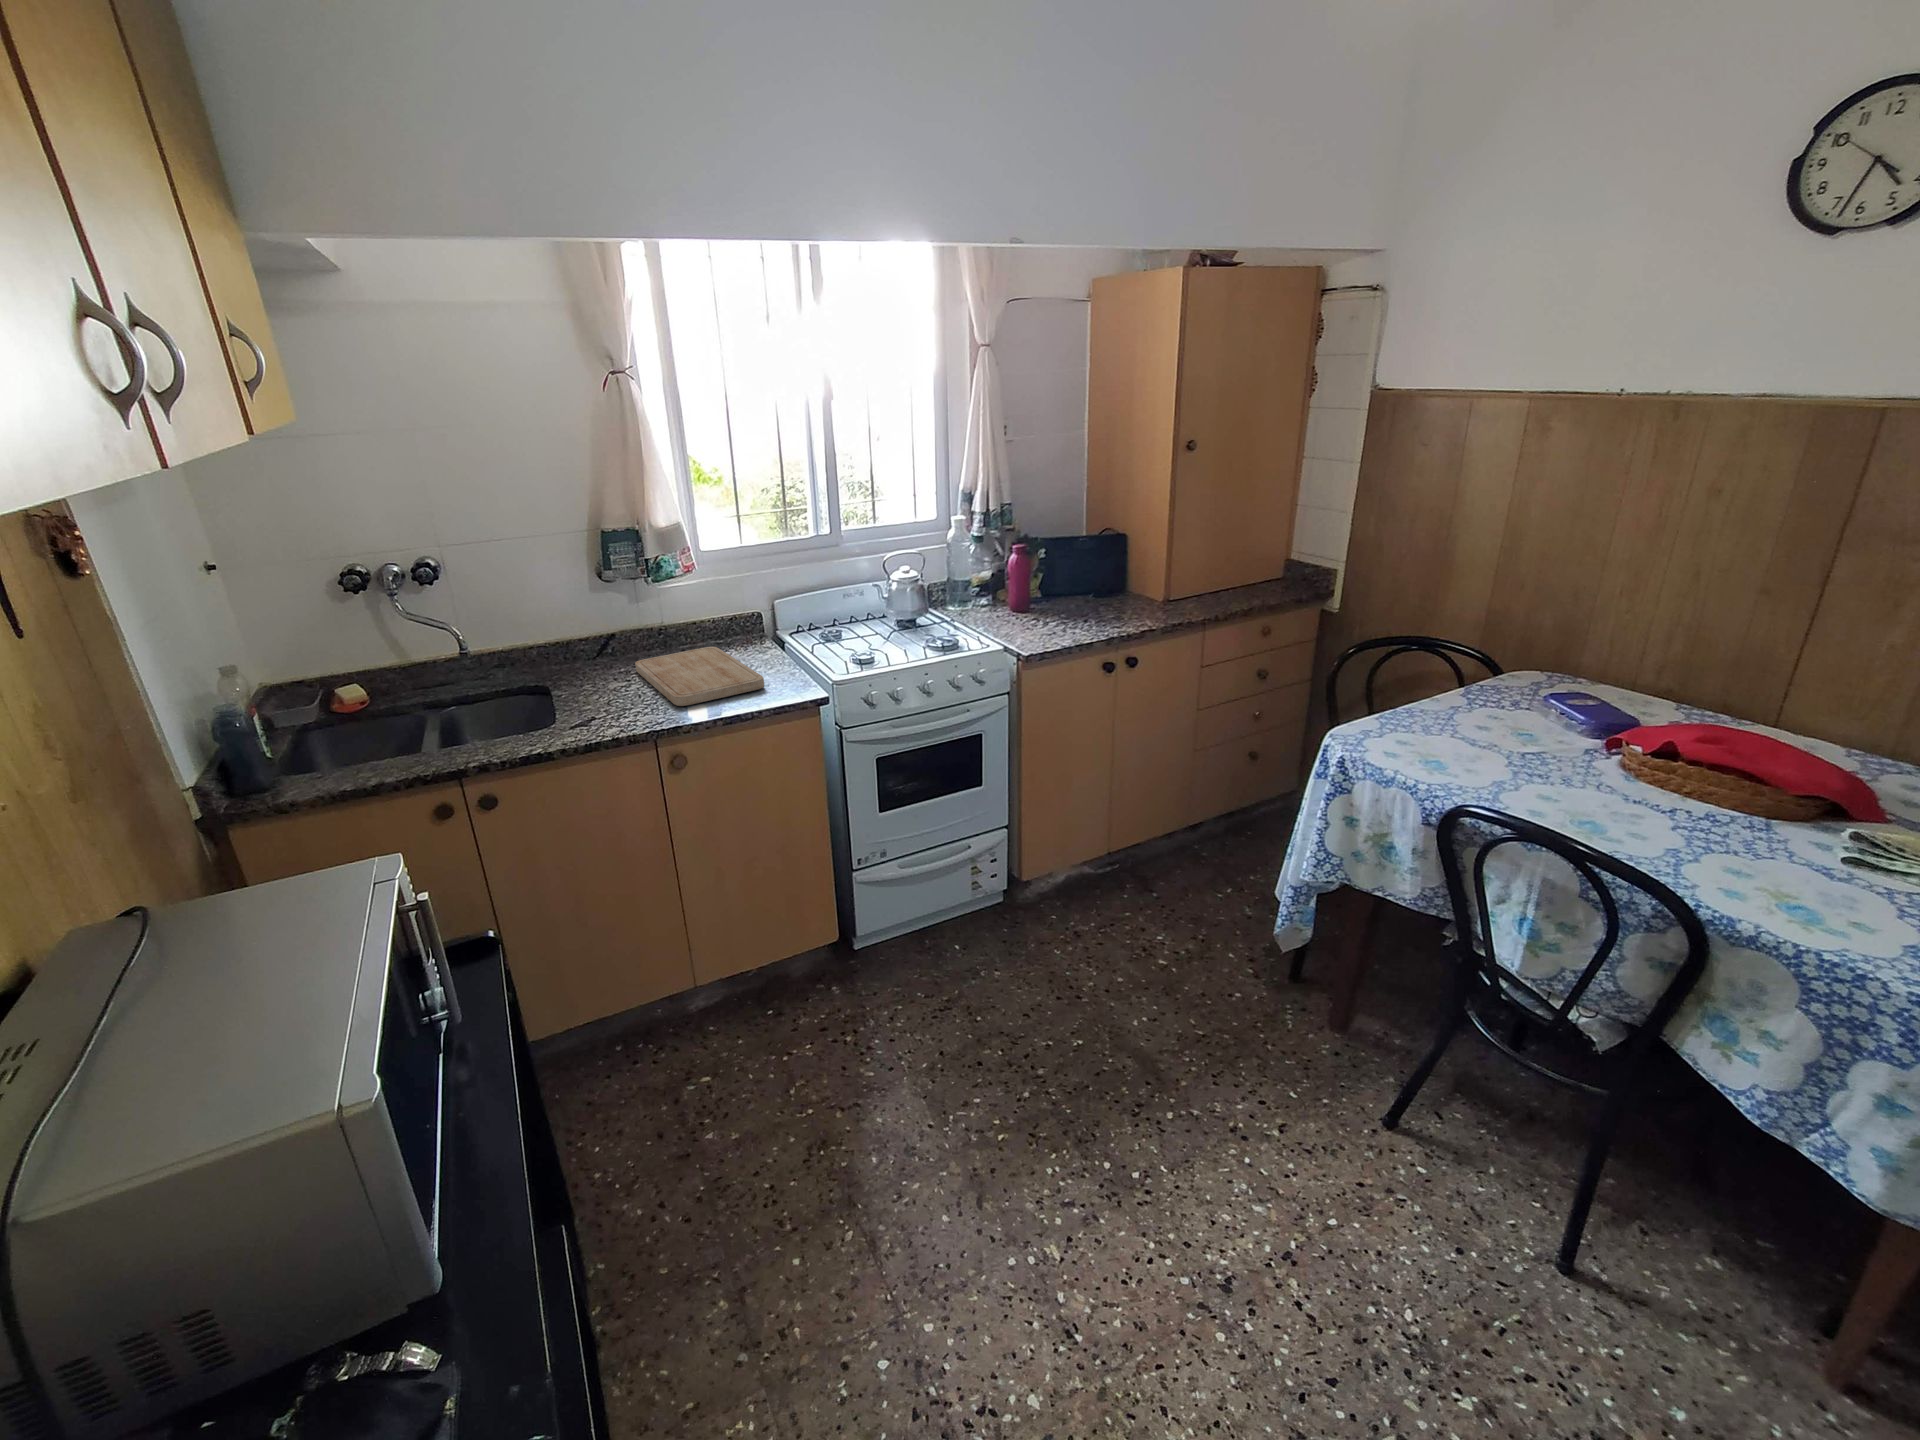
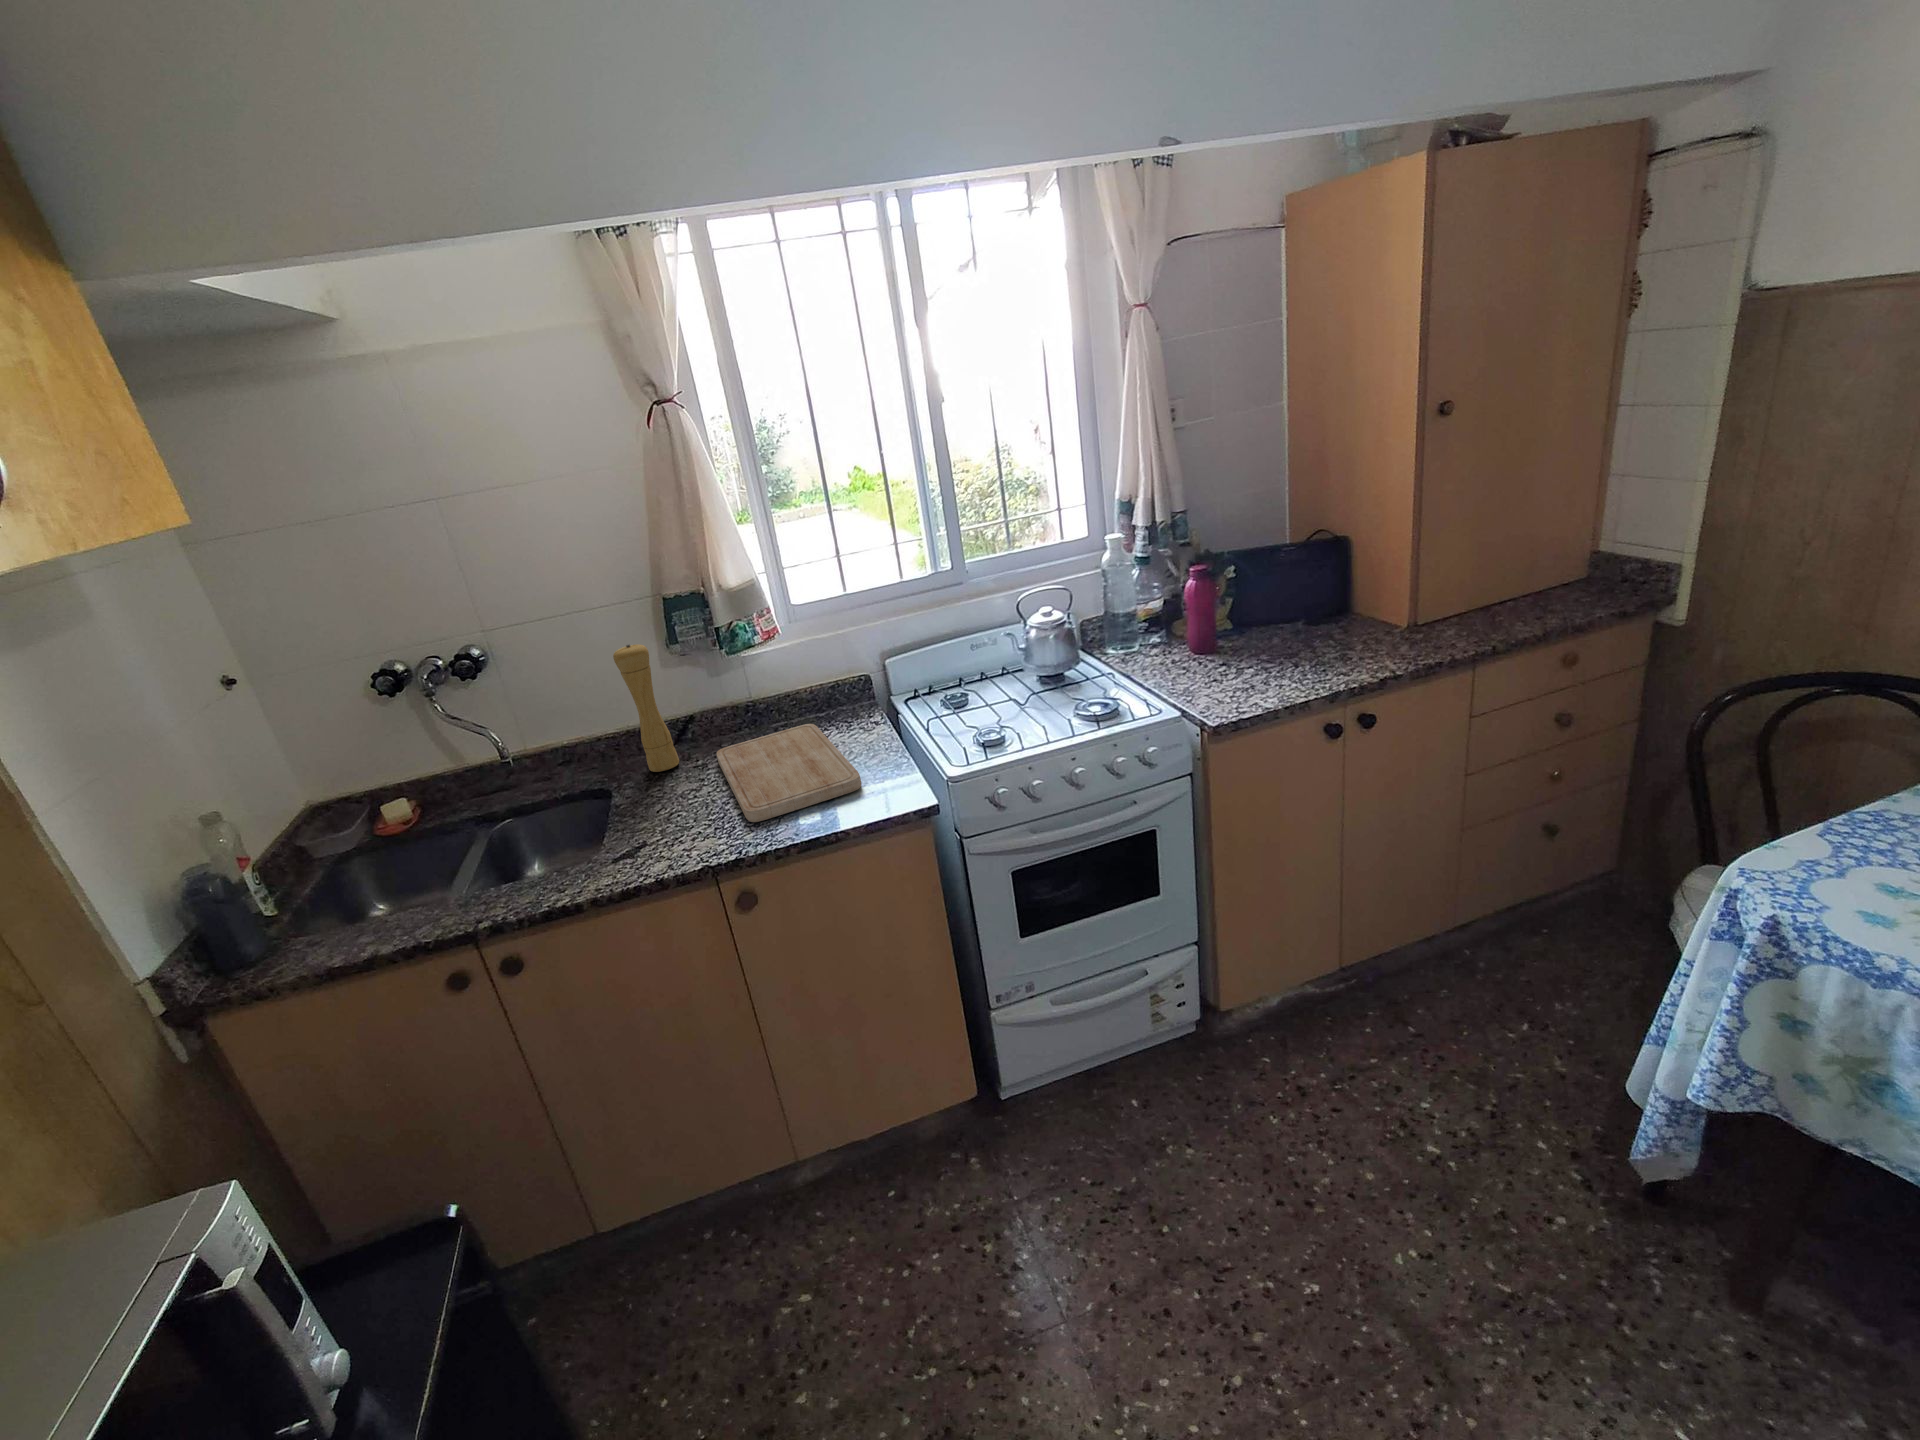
pepper mill: none [554,567,601,676] -> present [613,644,679,772]

